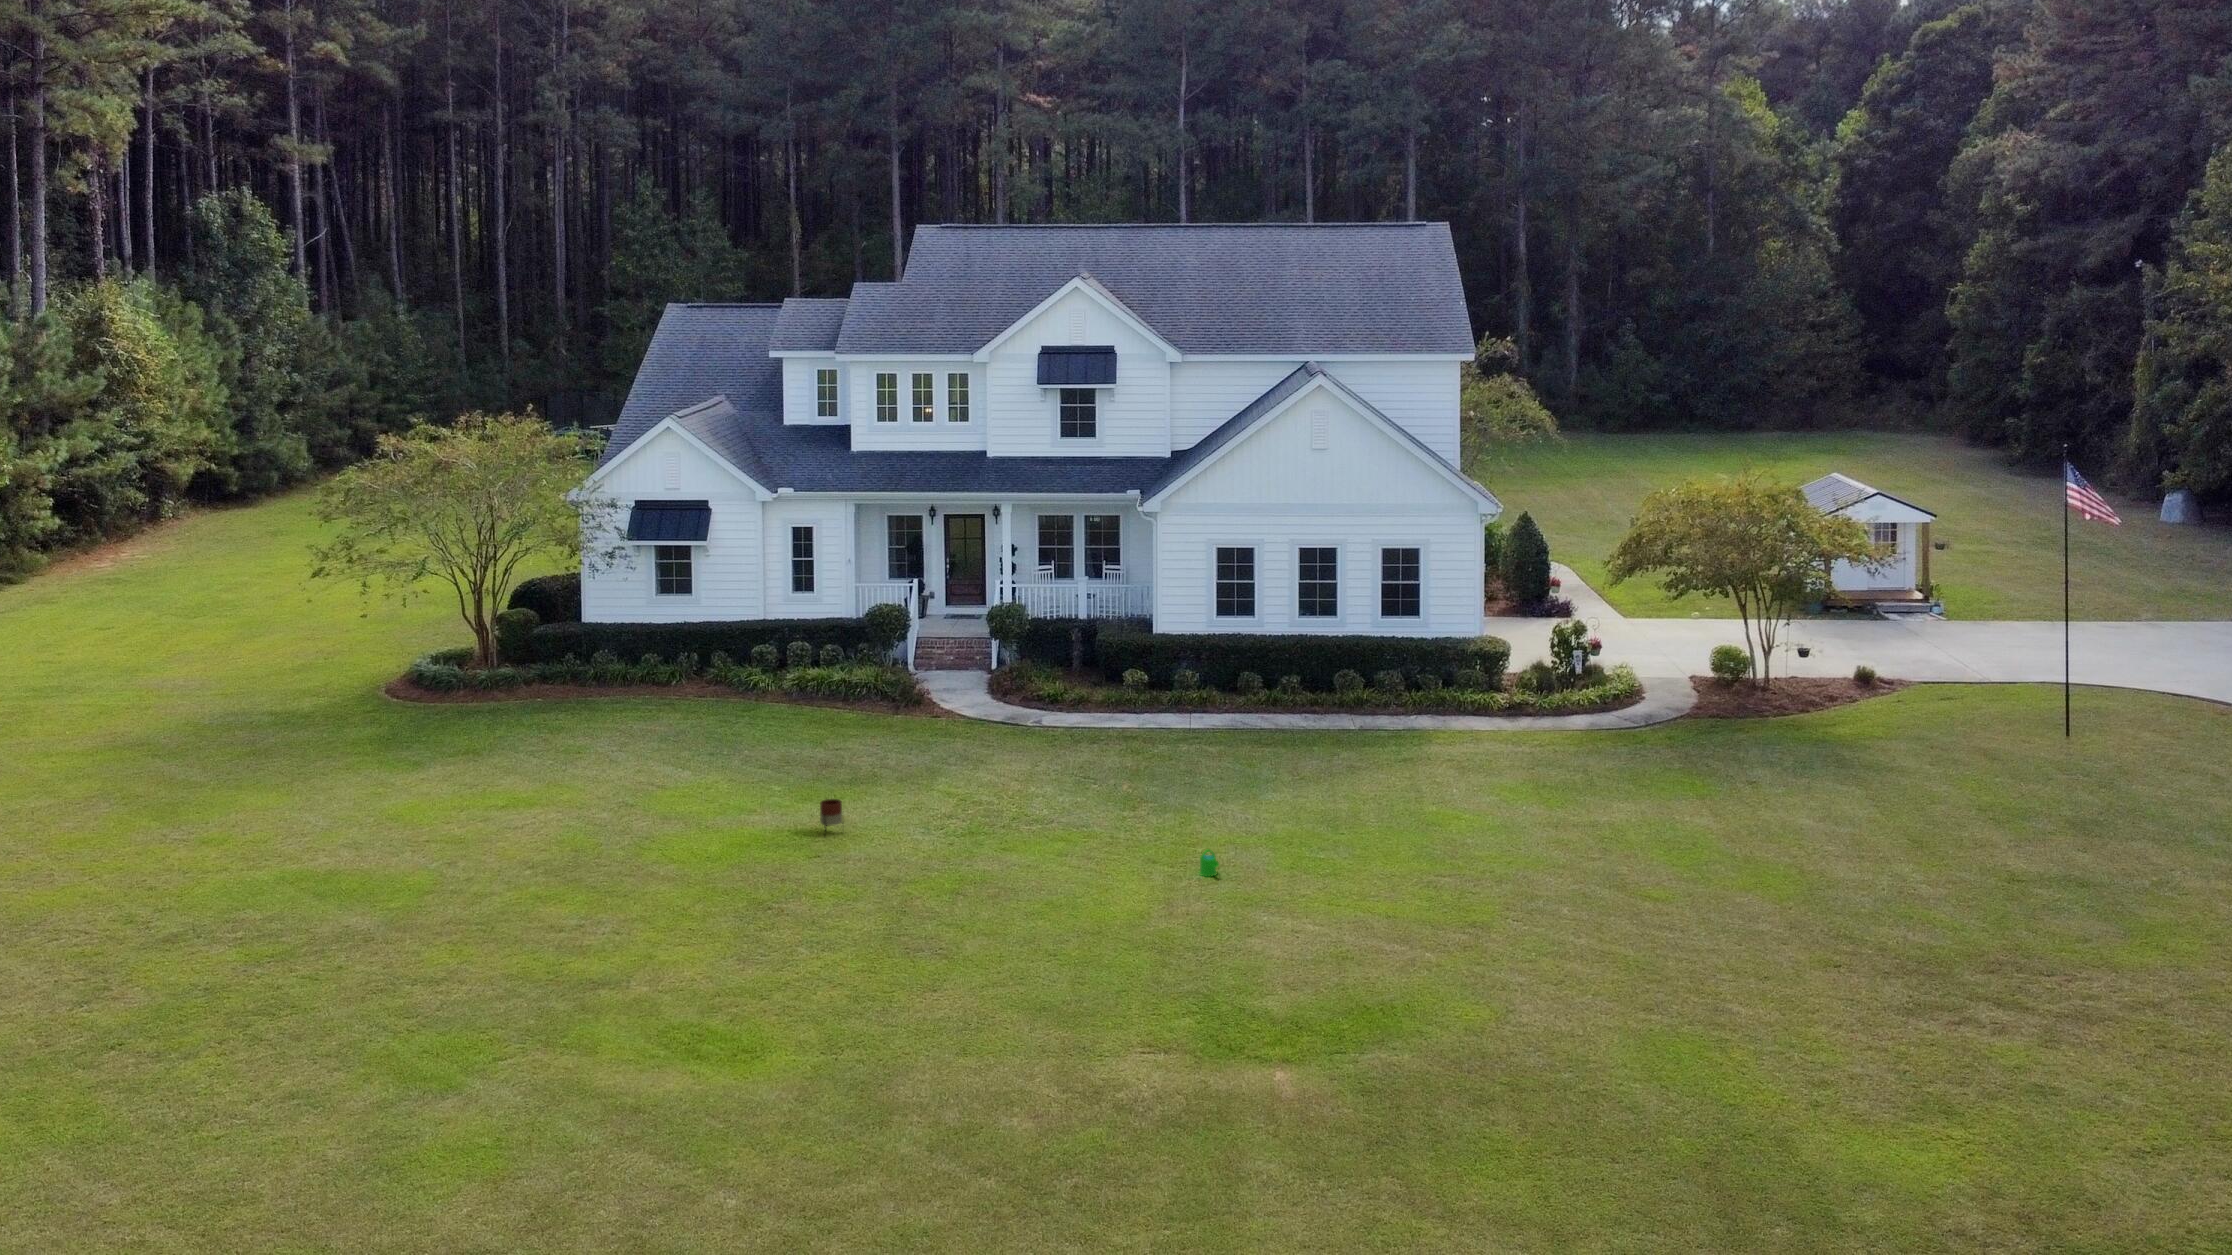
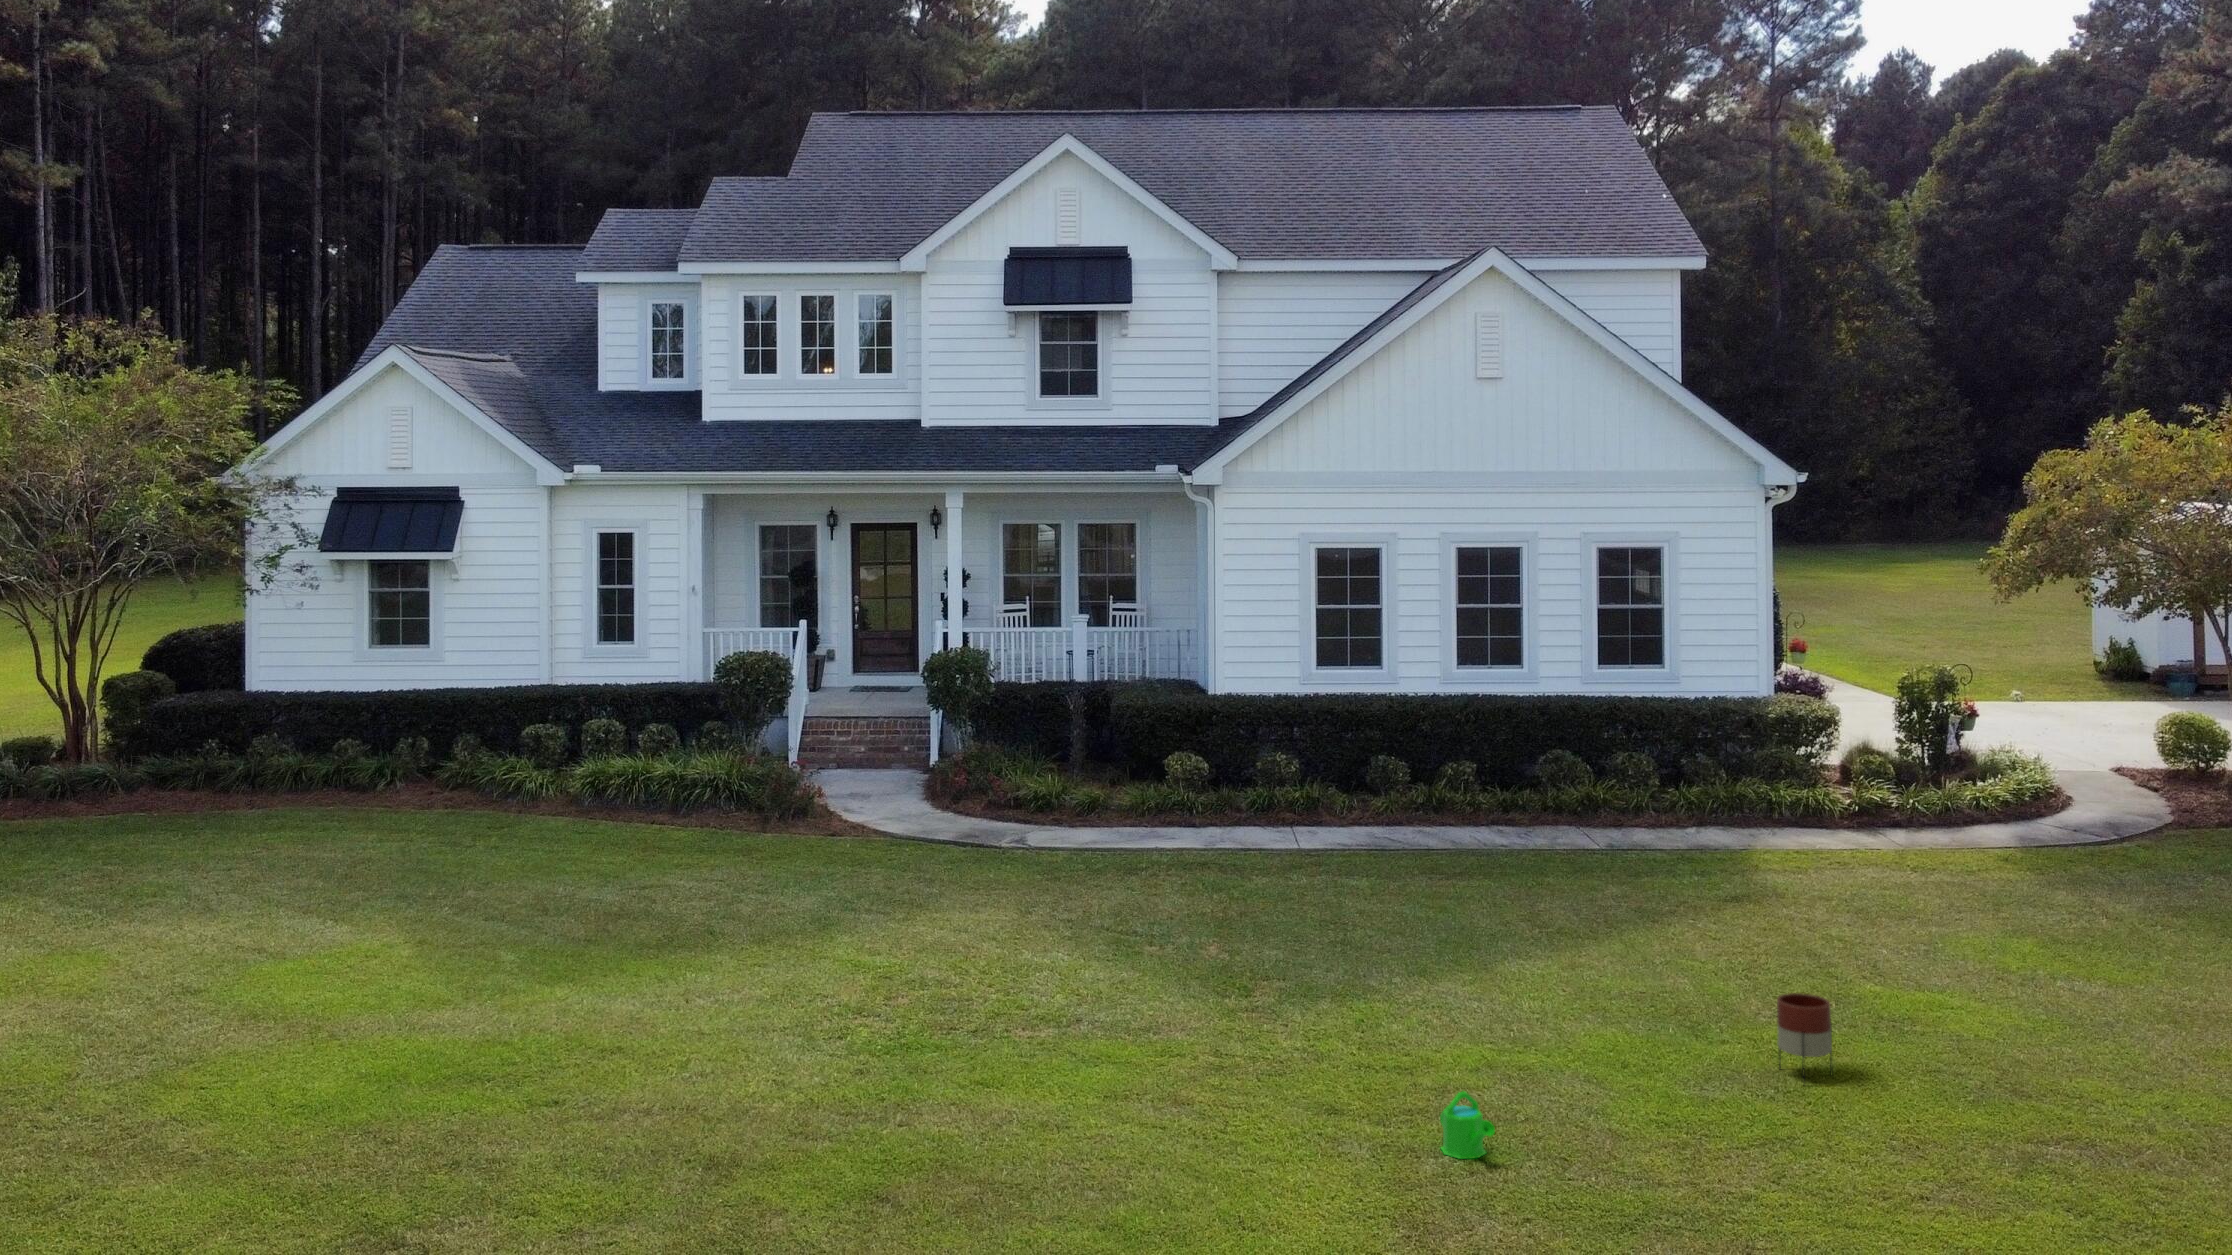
planter: present [820,799,842,831] -> present [1777,993,1832,1081]

